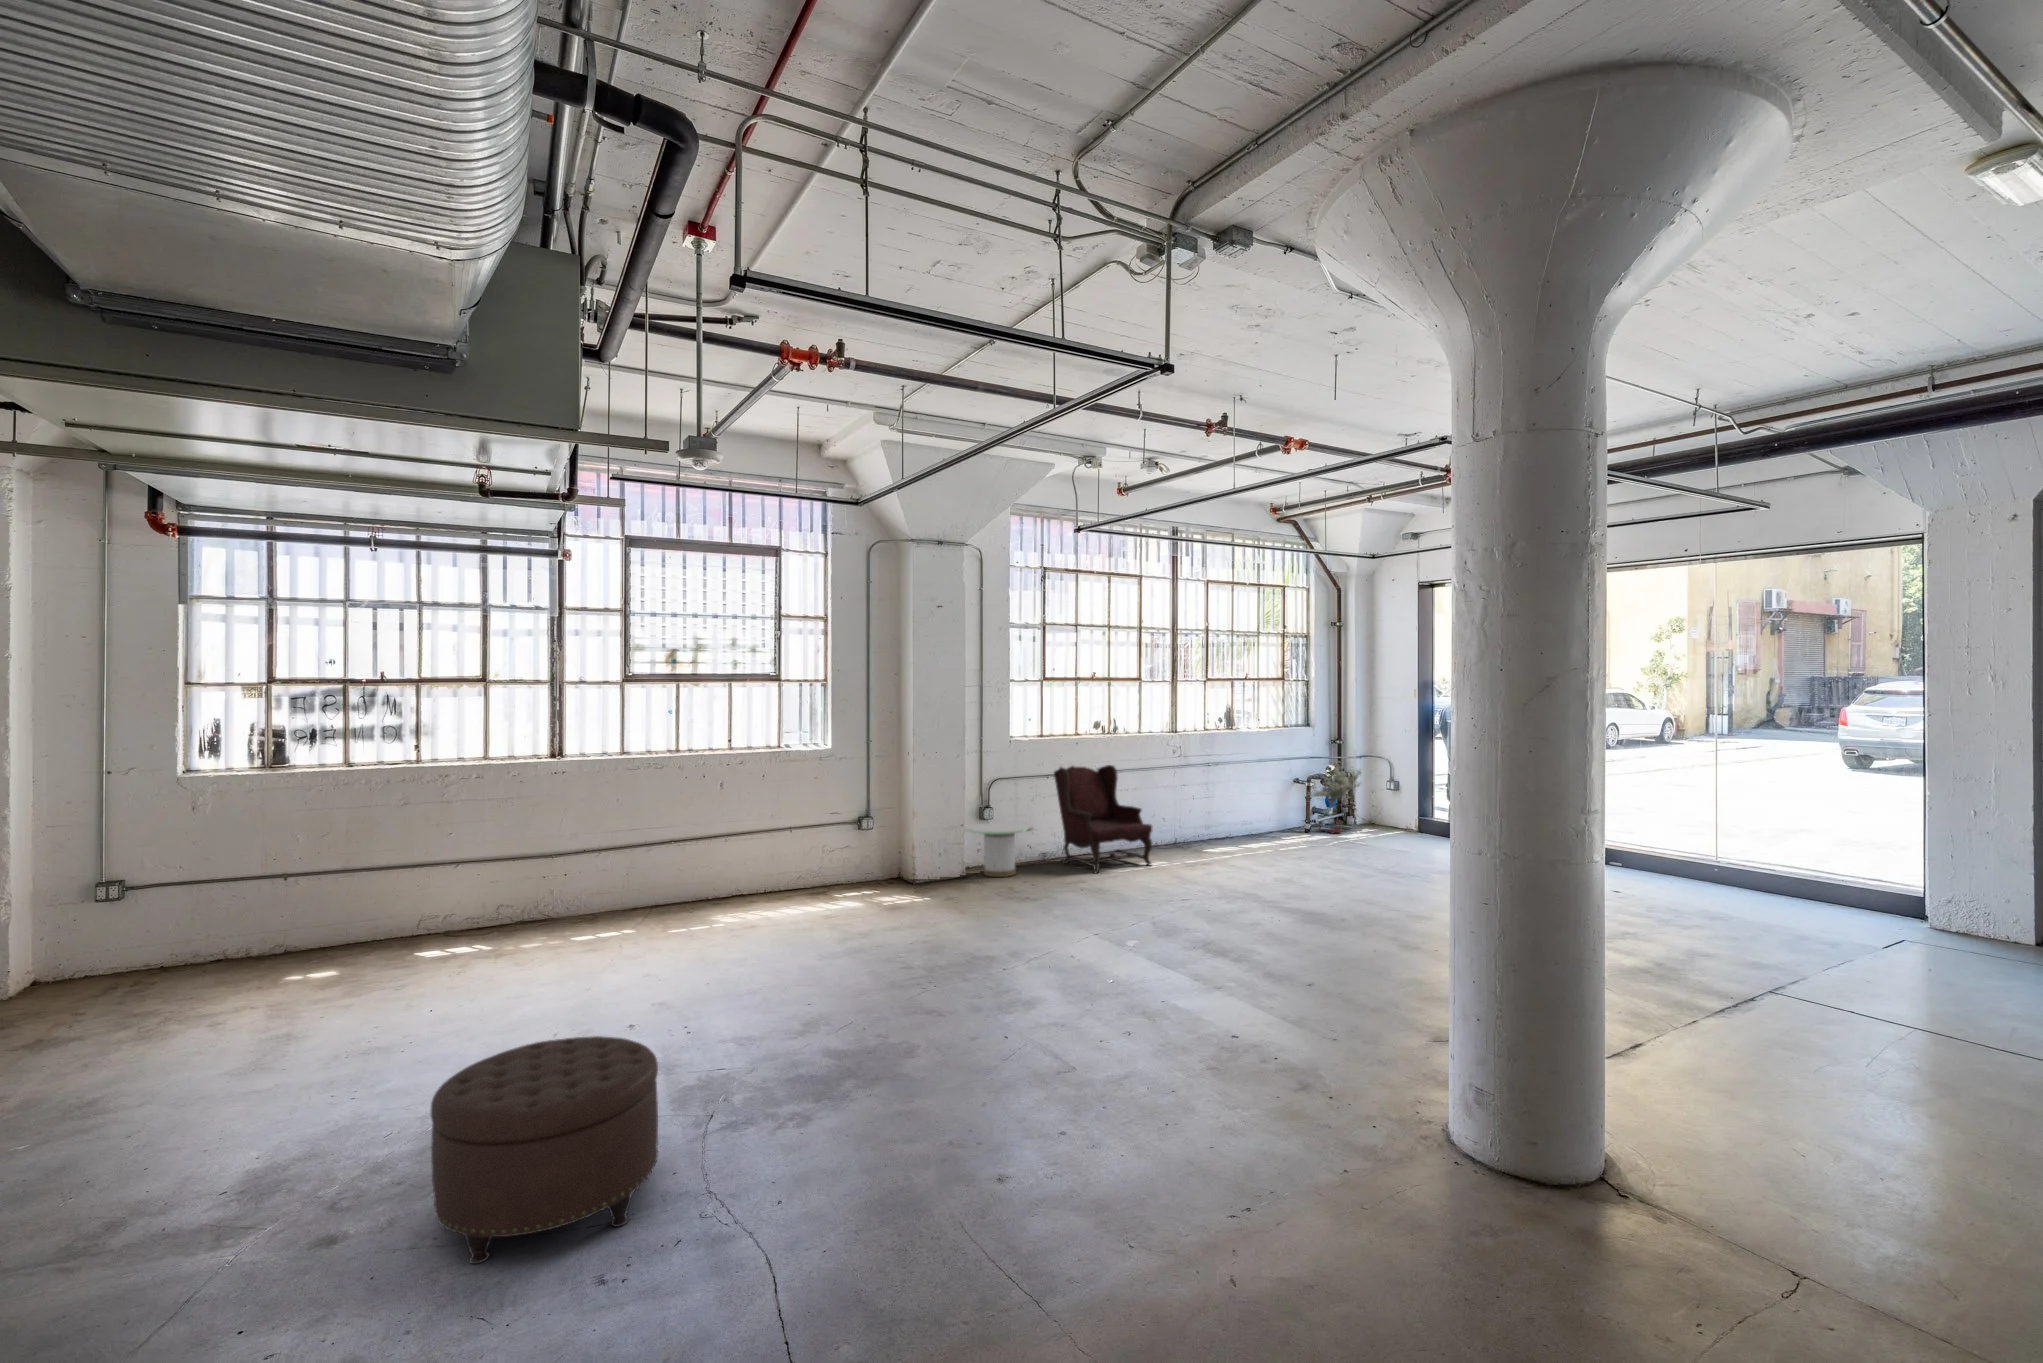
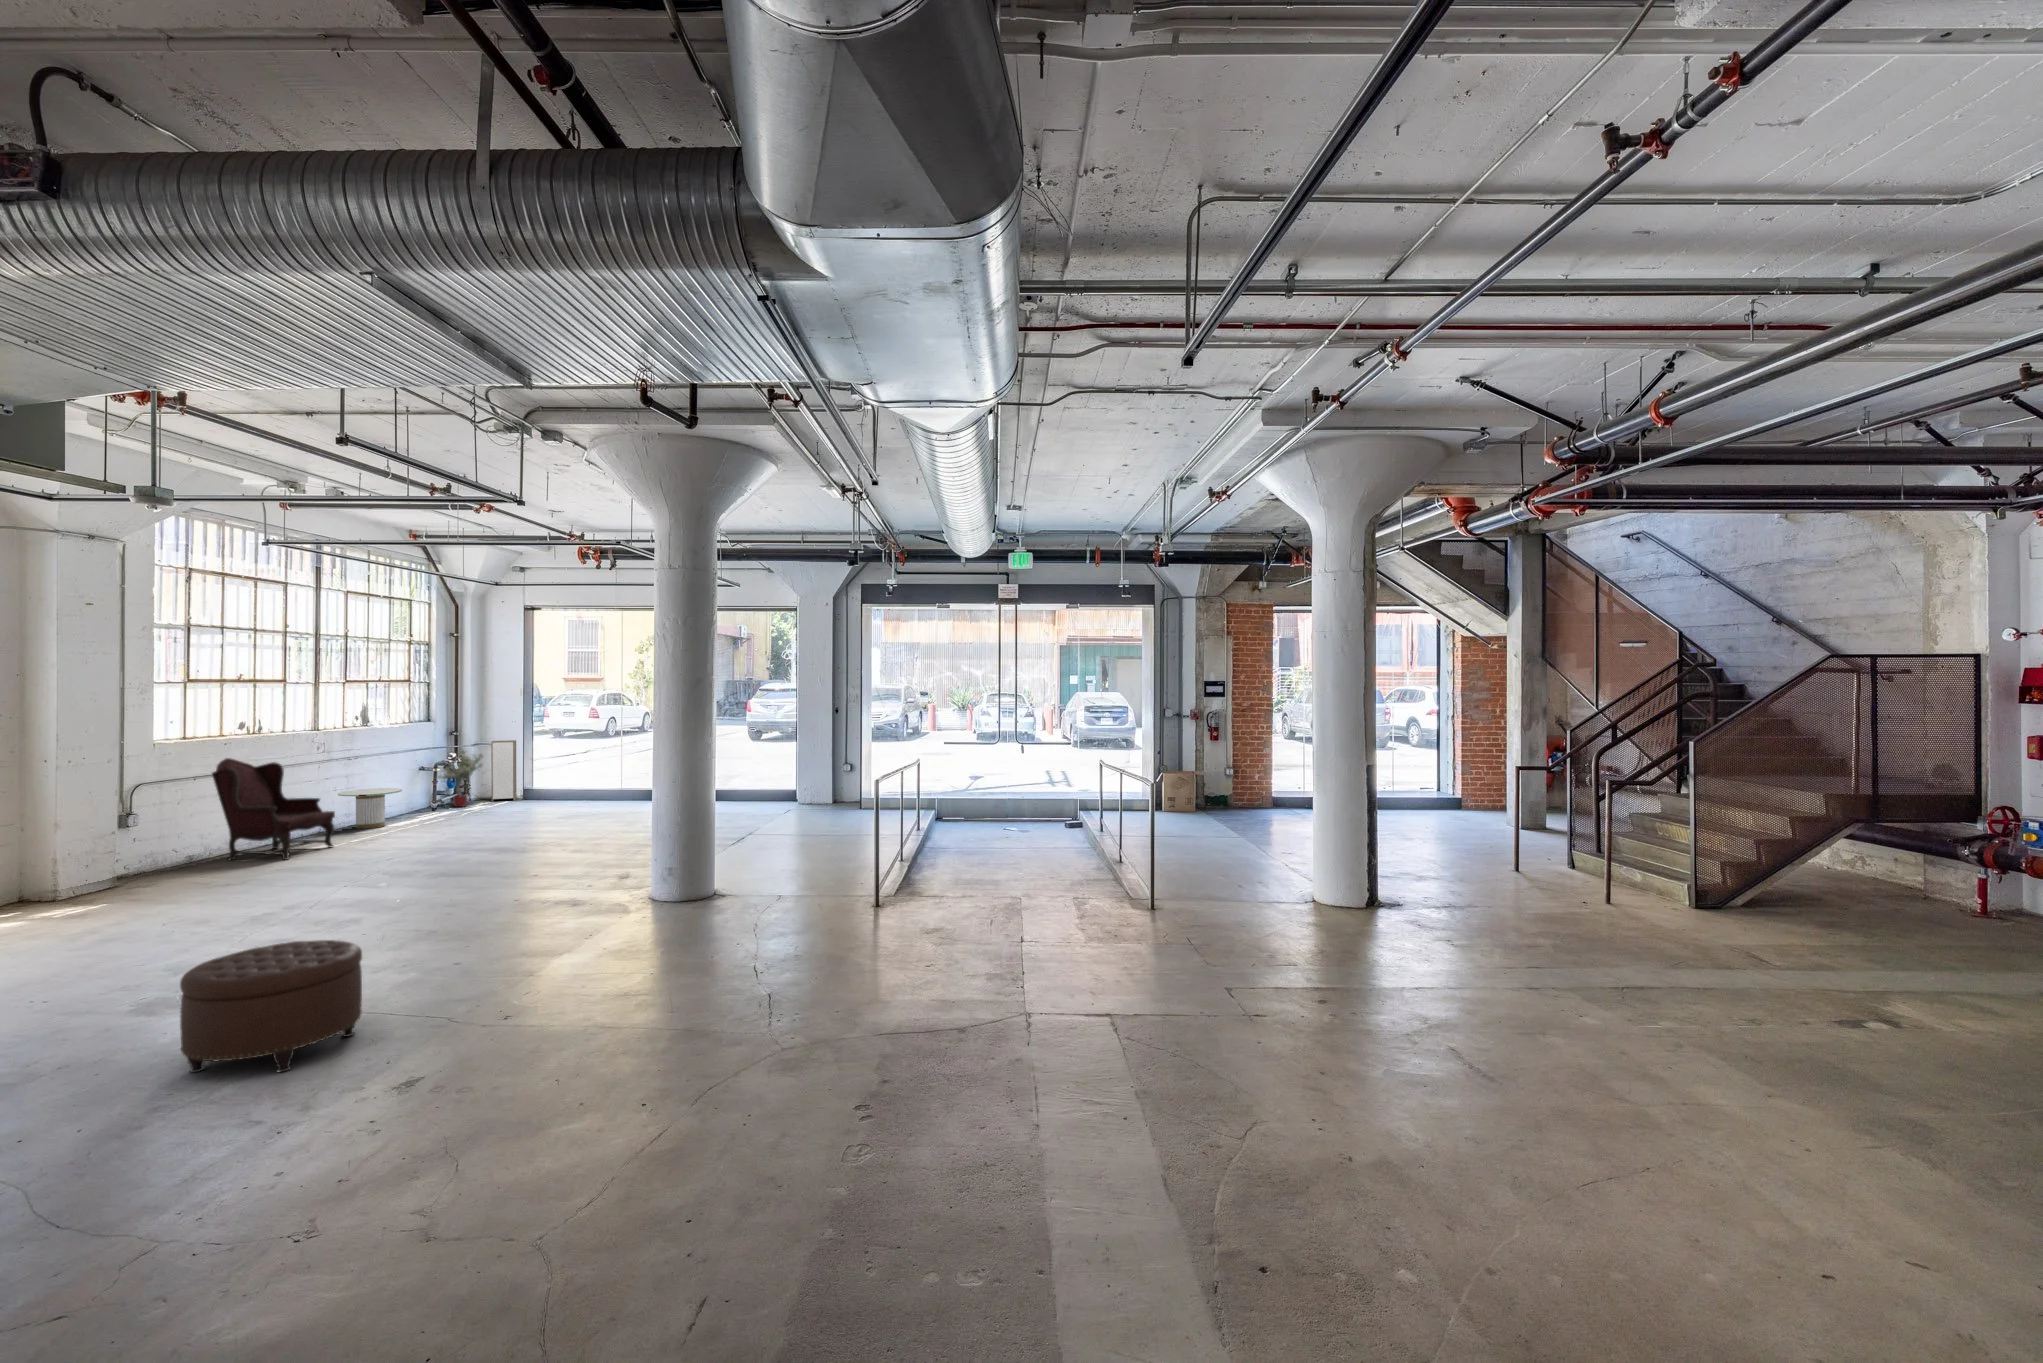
storage cabinet: none [1374,754,1406,833] -> present [491,740,516,801]
side table: present [965,822,1033,877] -> present [338,788,402,829]

